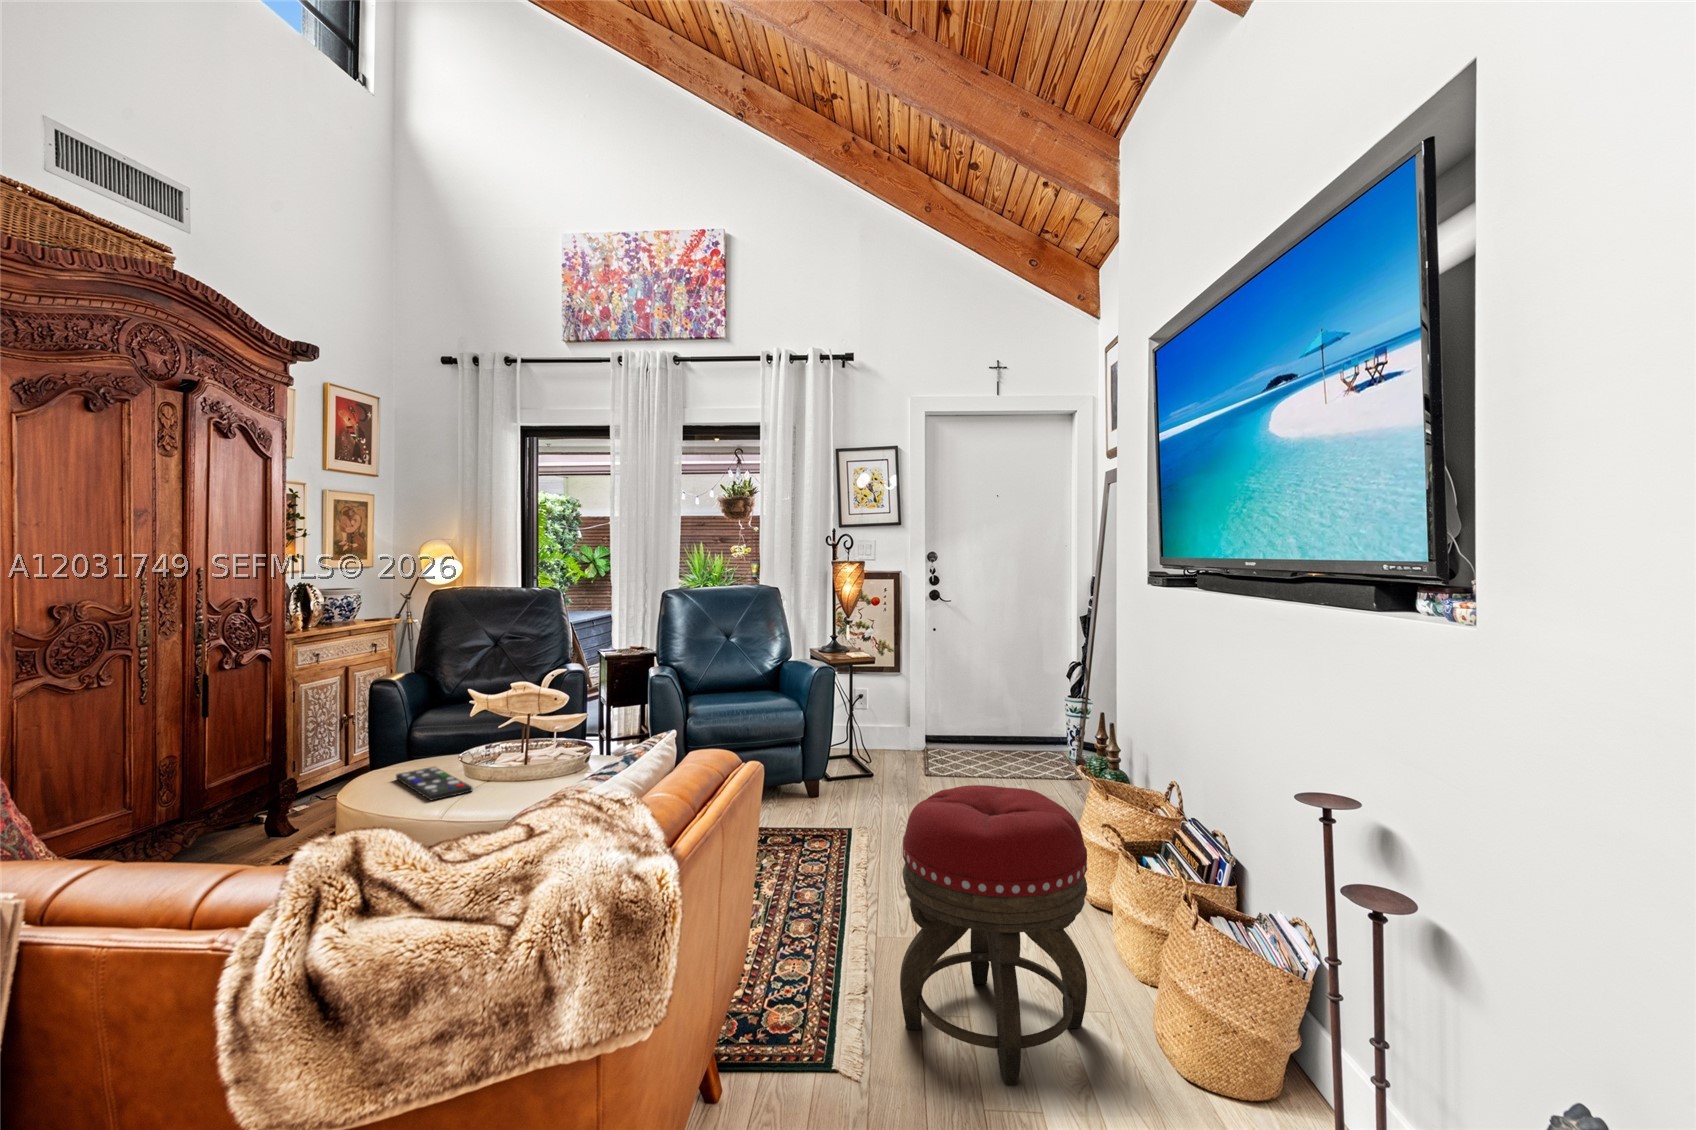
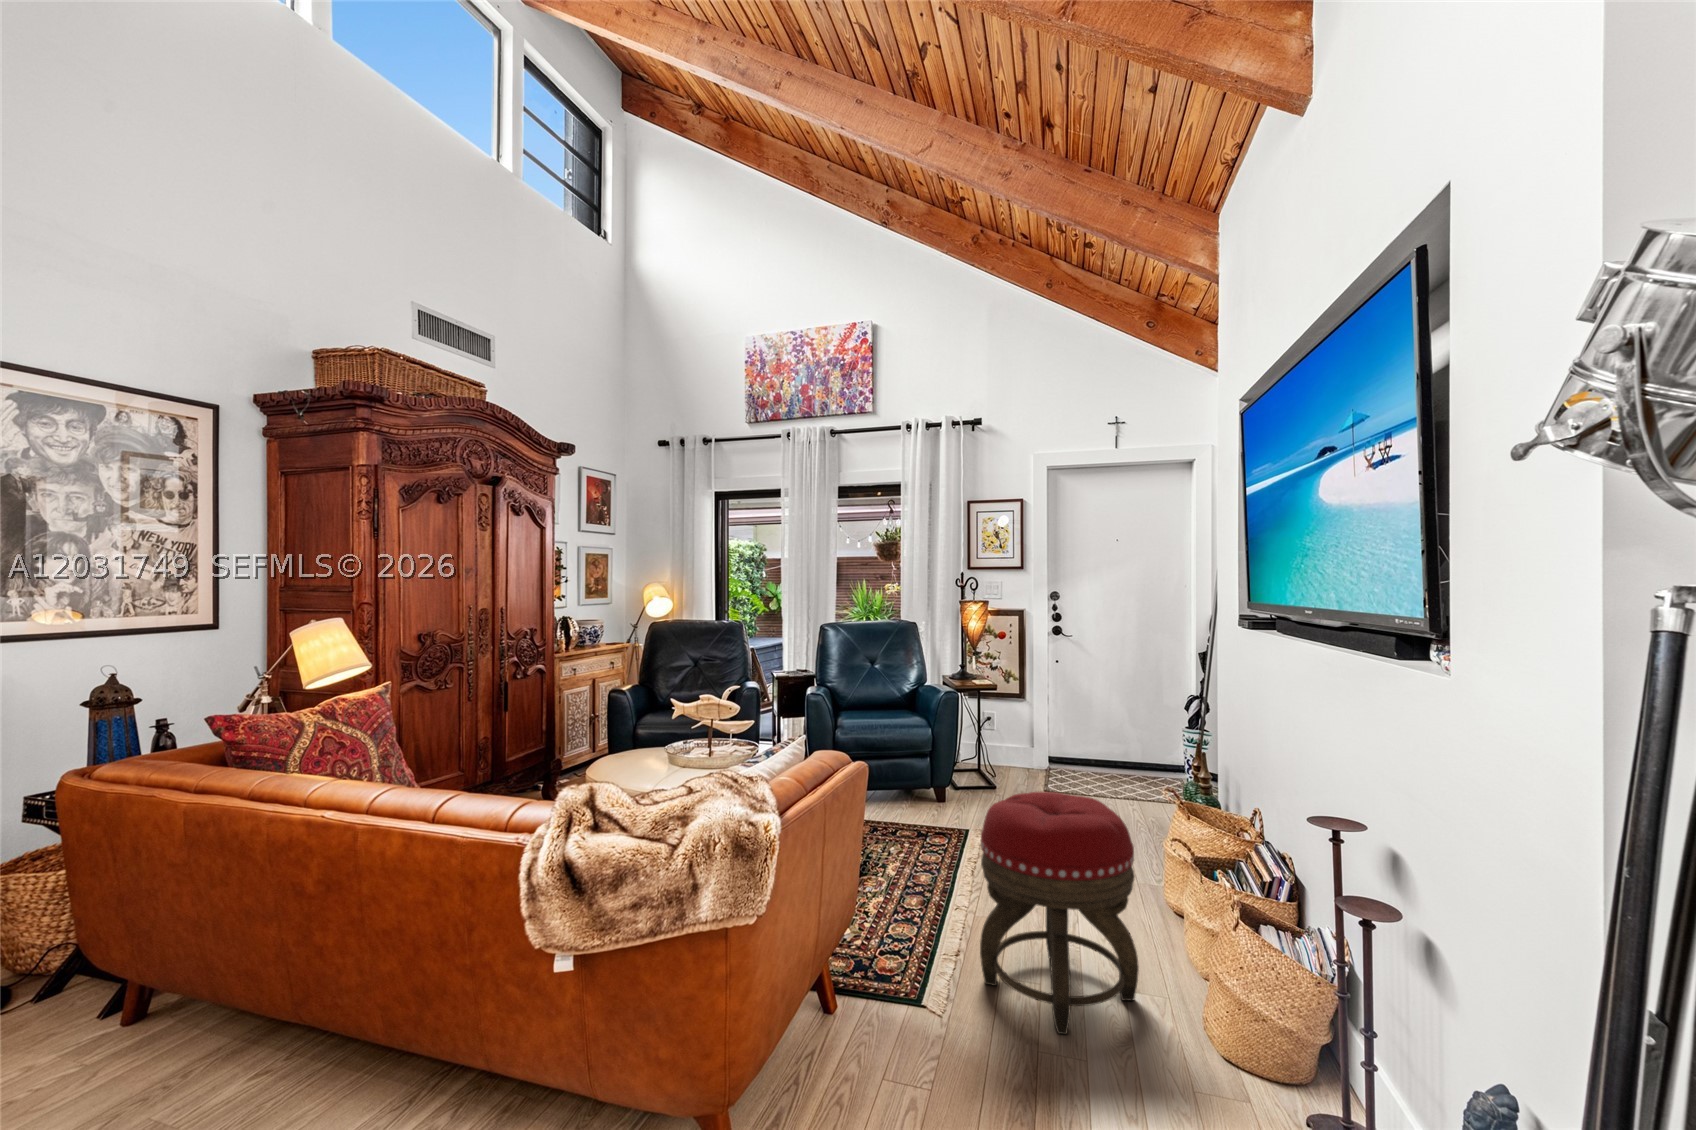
remote control: present [396,766,472,801] -> none [621,756,671,780]

